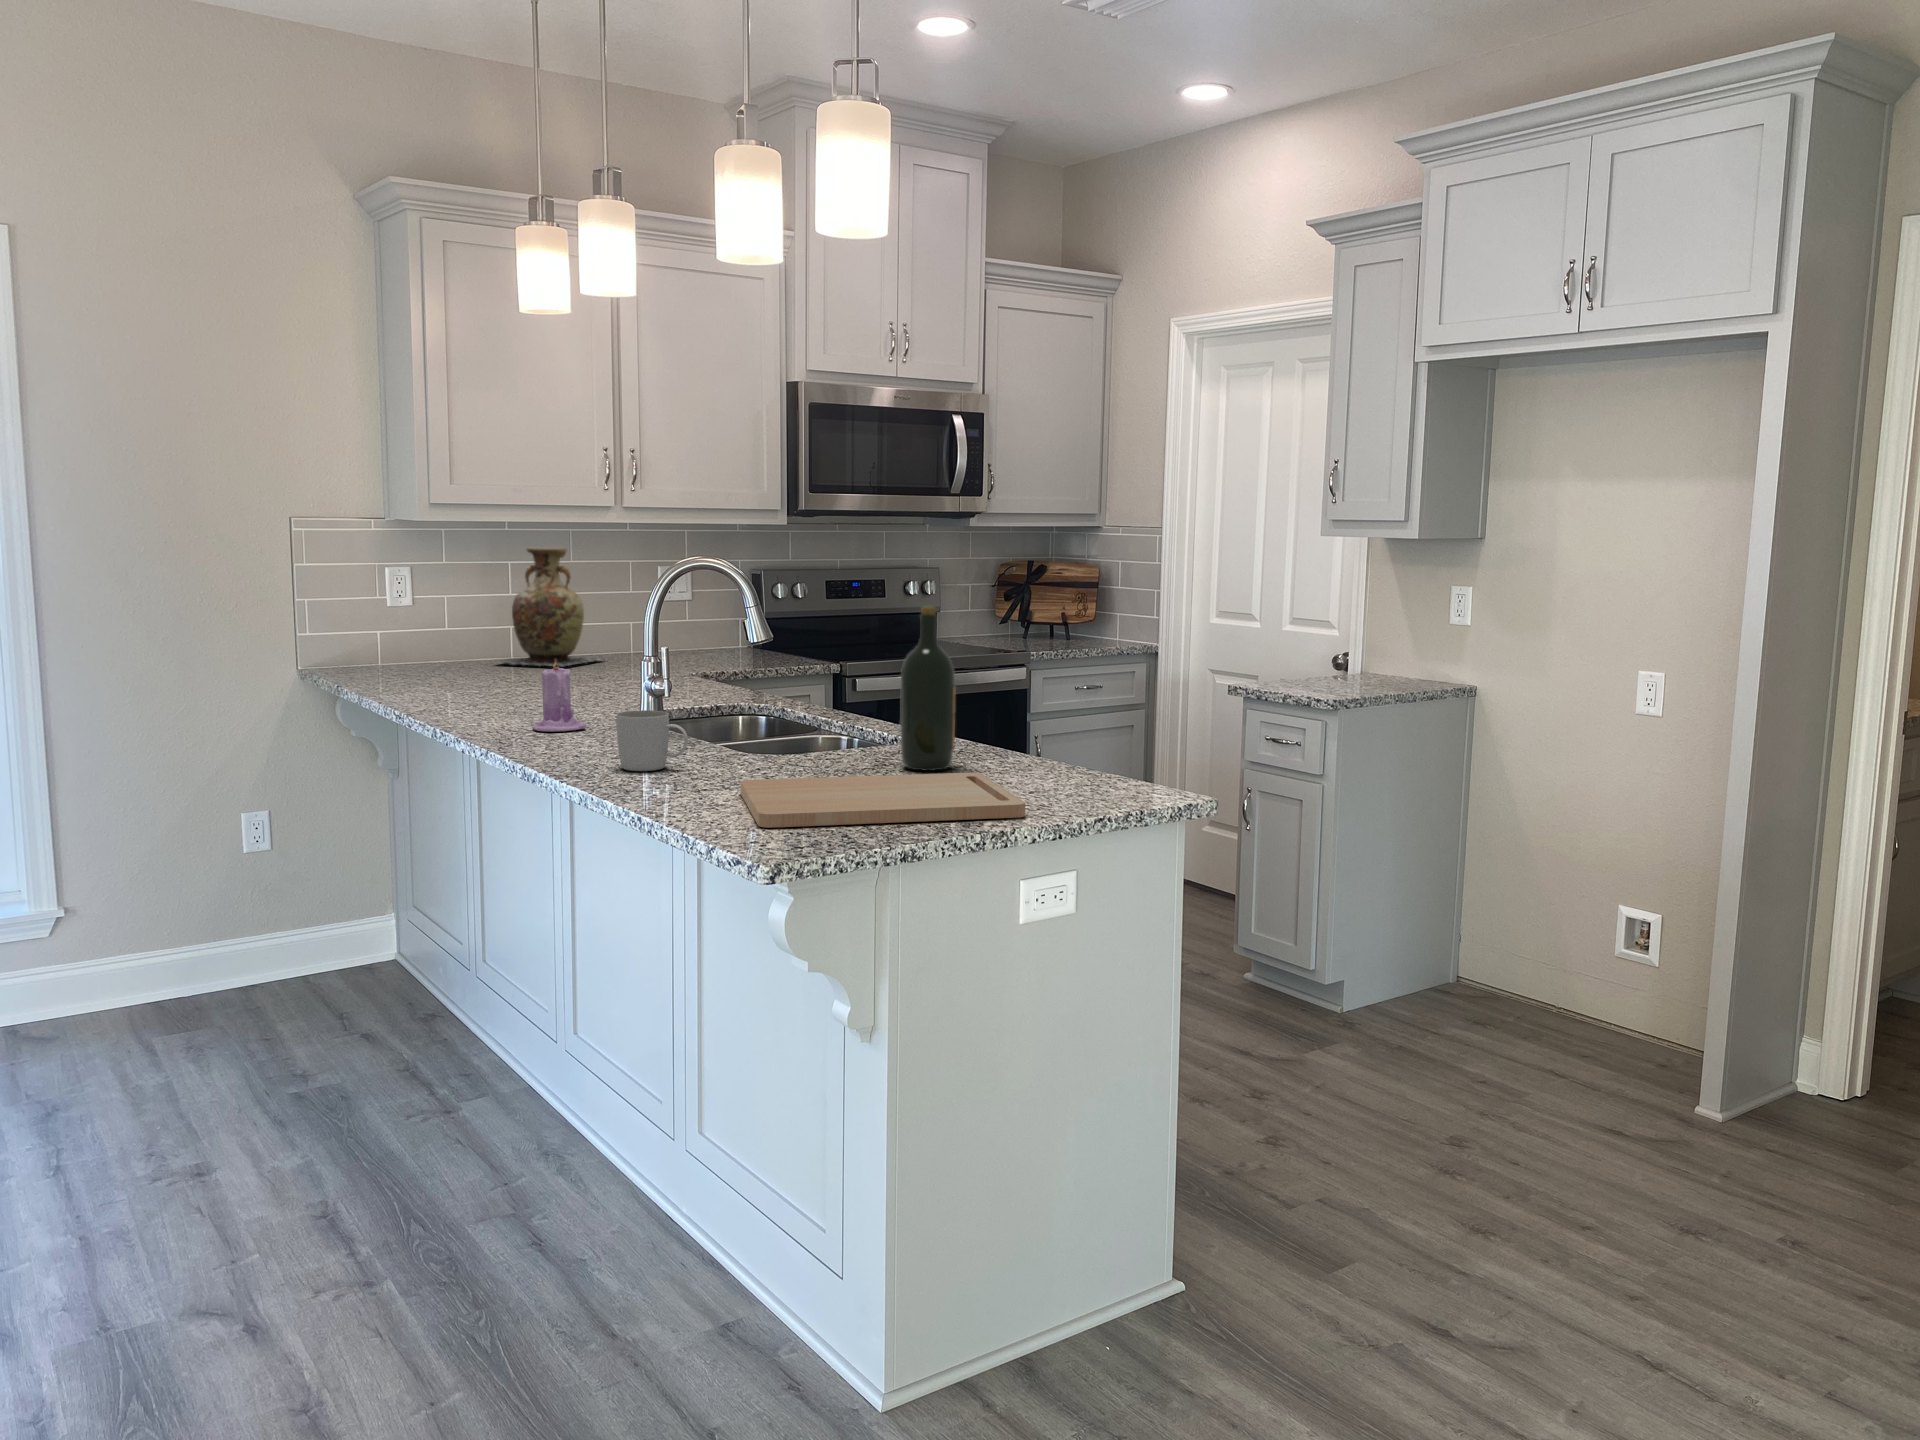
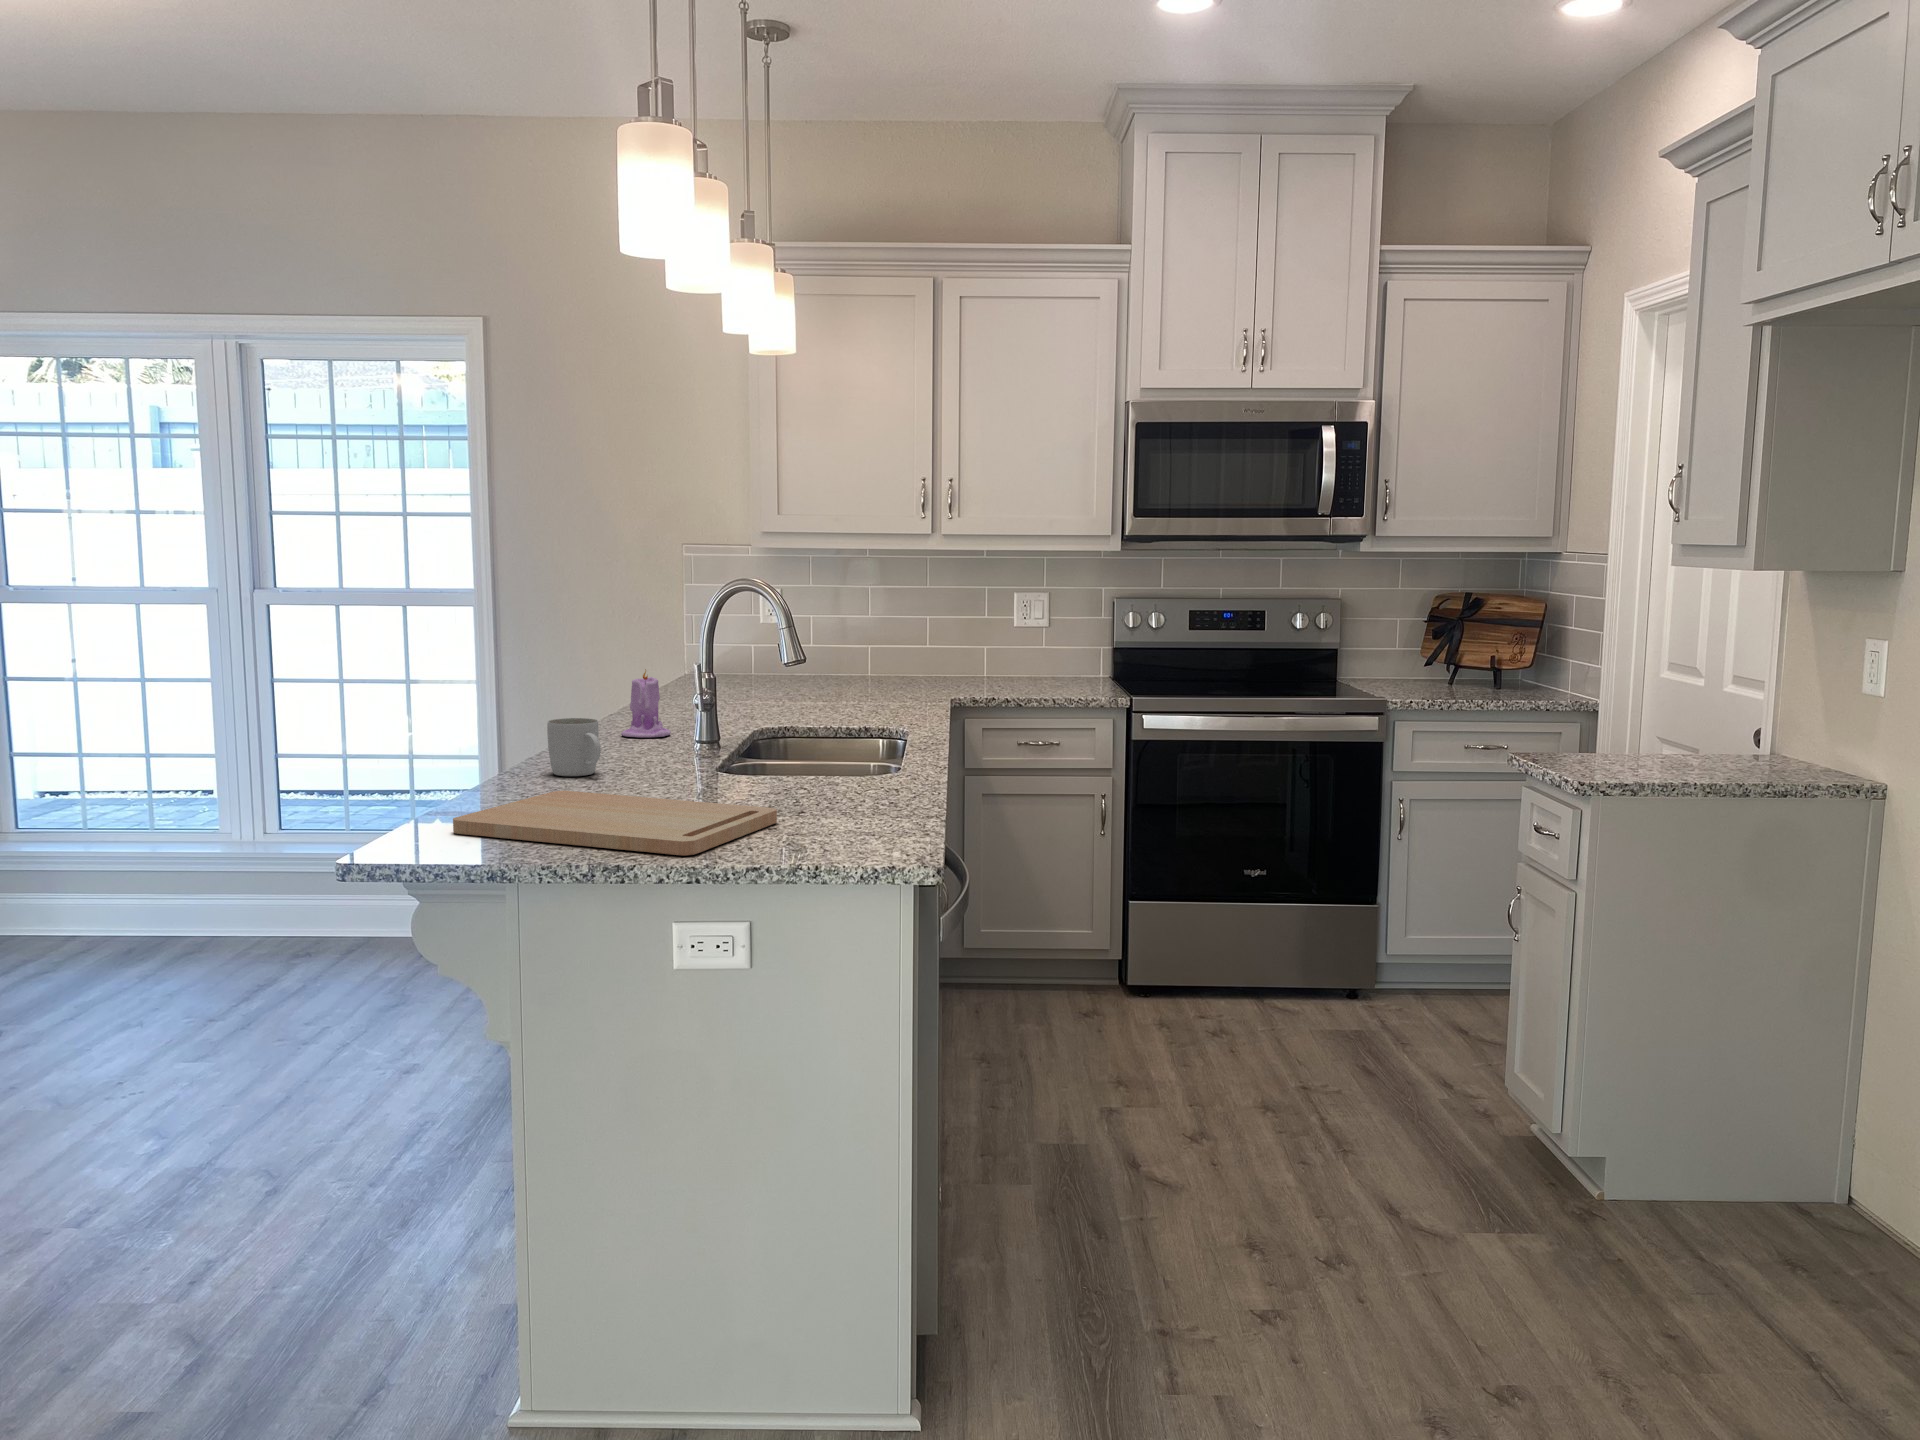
vase: present [499,548,597,666] -> none [813,568,924,683]
wine bottle: present [900,607,956,771] -> none [770,628,829,804]

